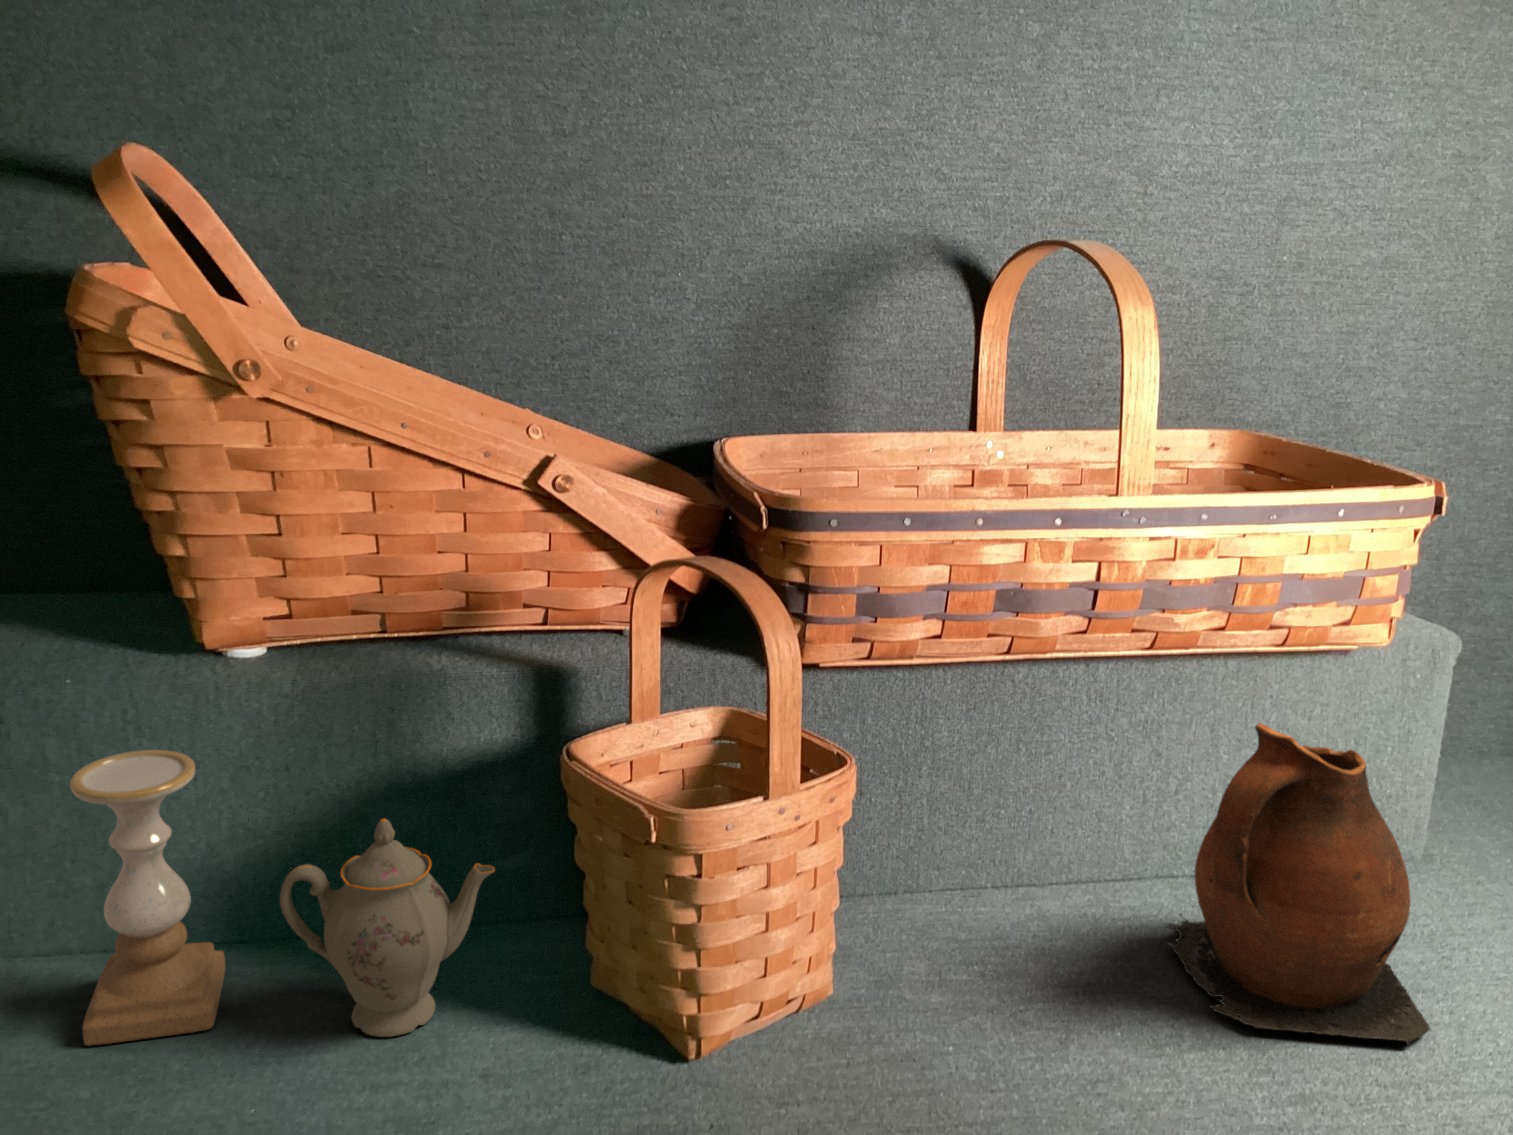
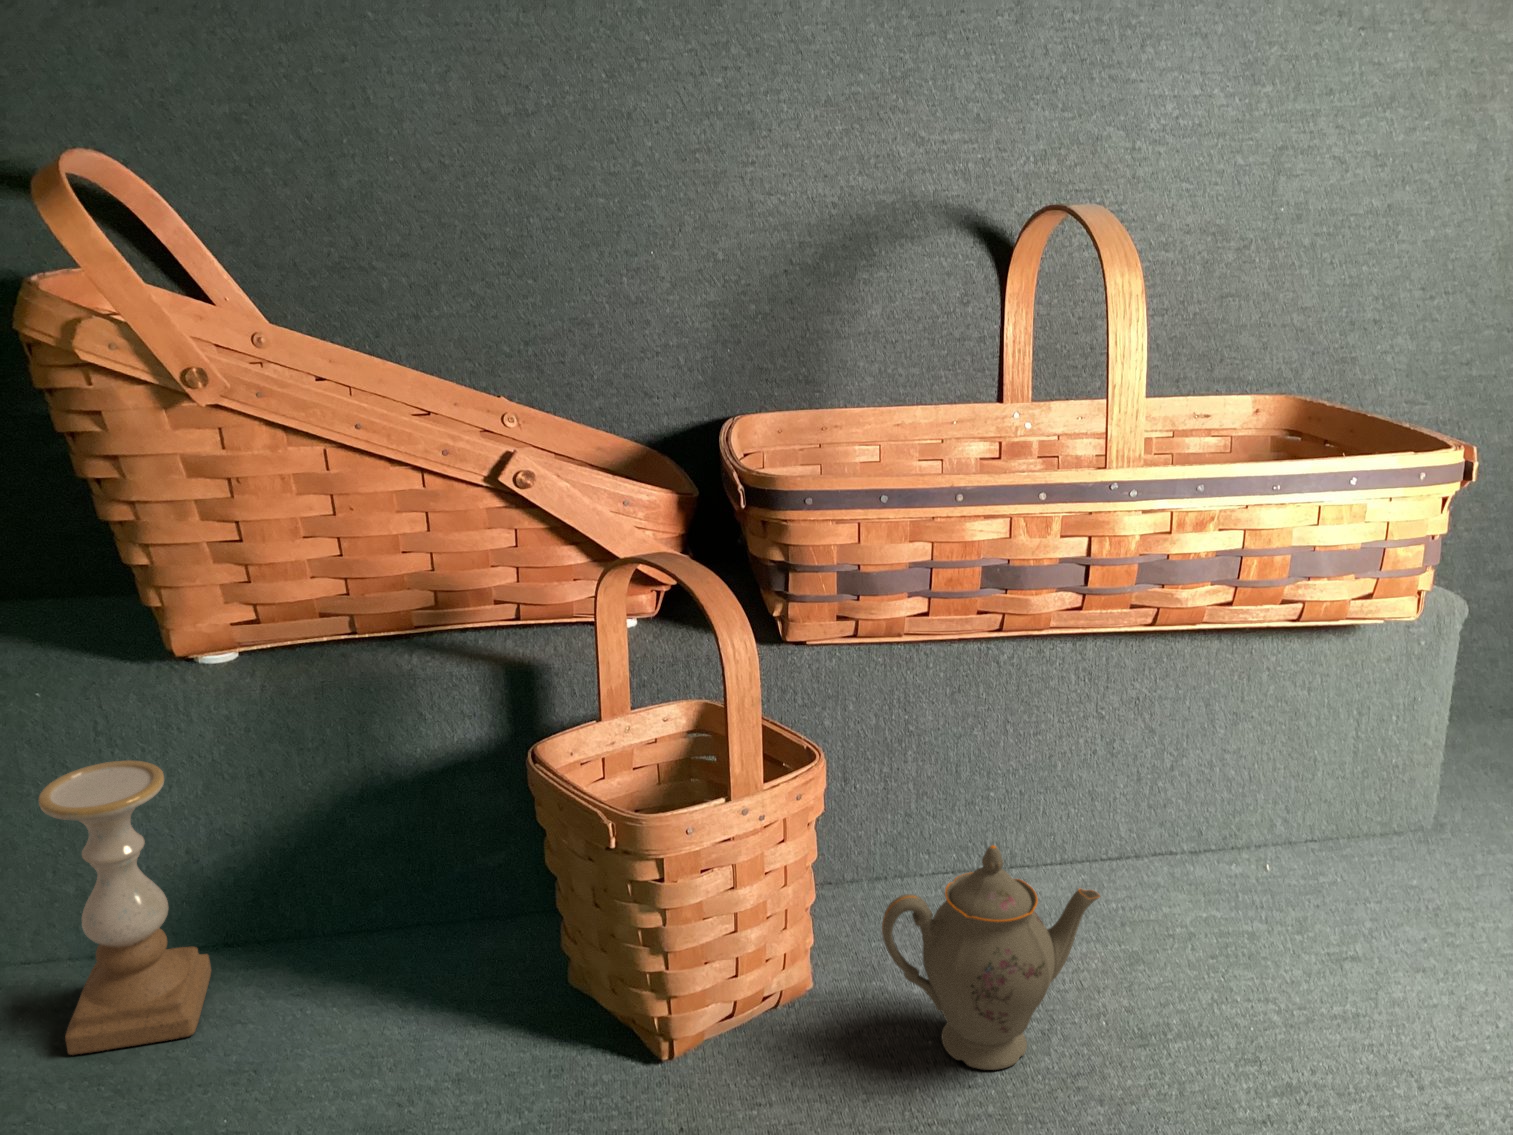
ceramic pitcher: present [1164,723,1430,1046] -> none [1156,704,1428,1033]
teapot: present [280,819,495,1037] -> present [882,846,1100,1070]

